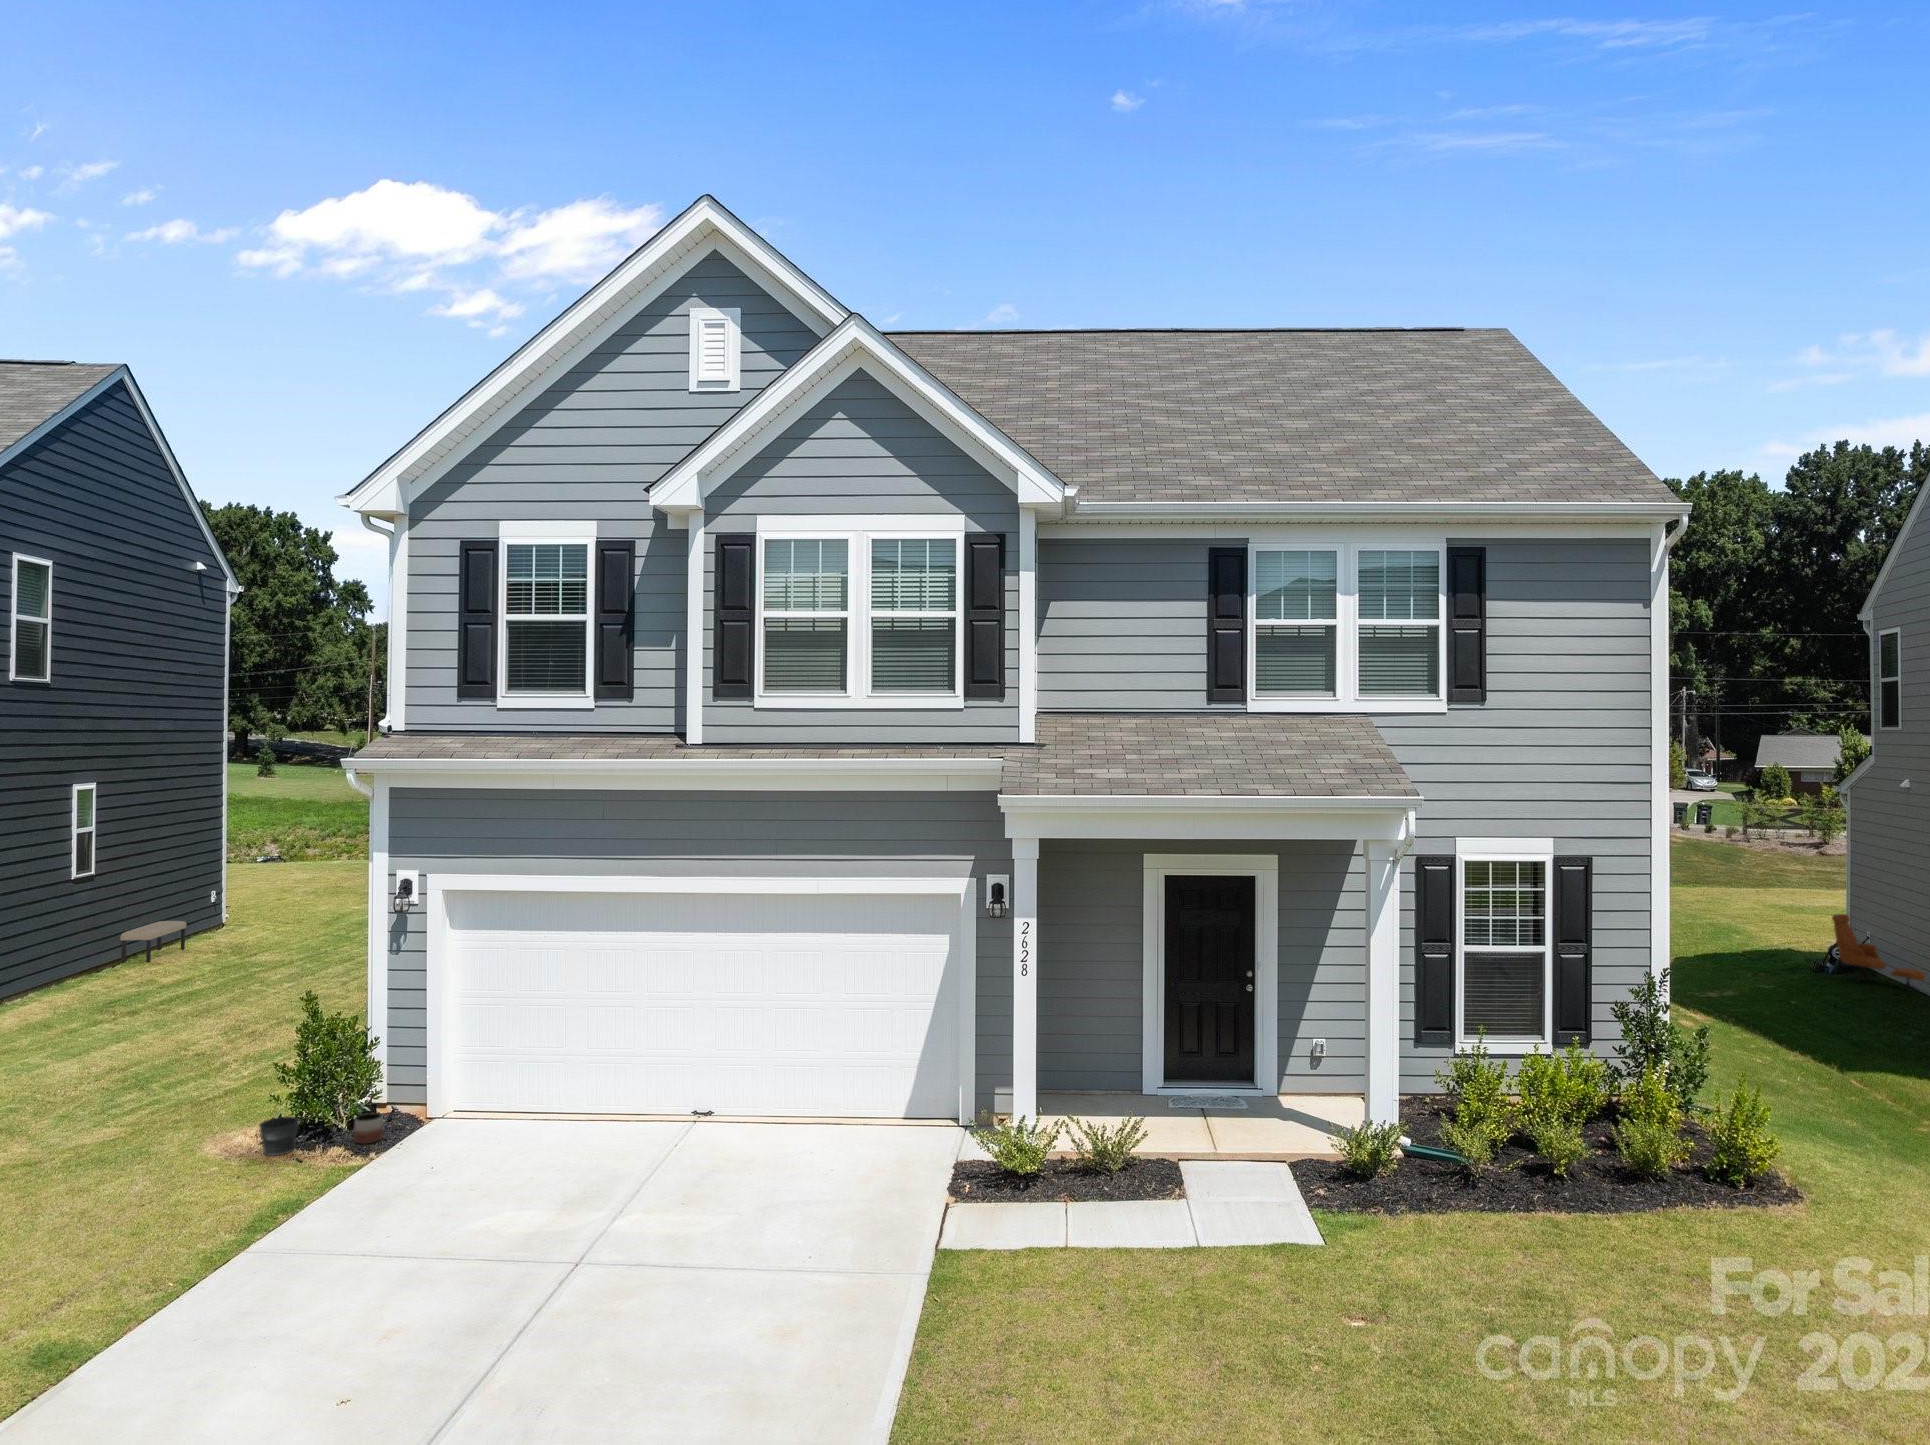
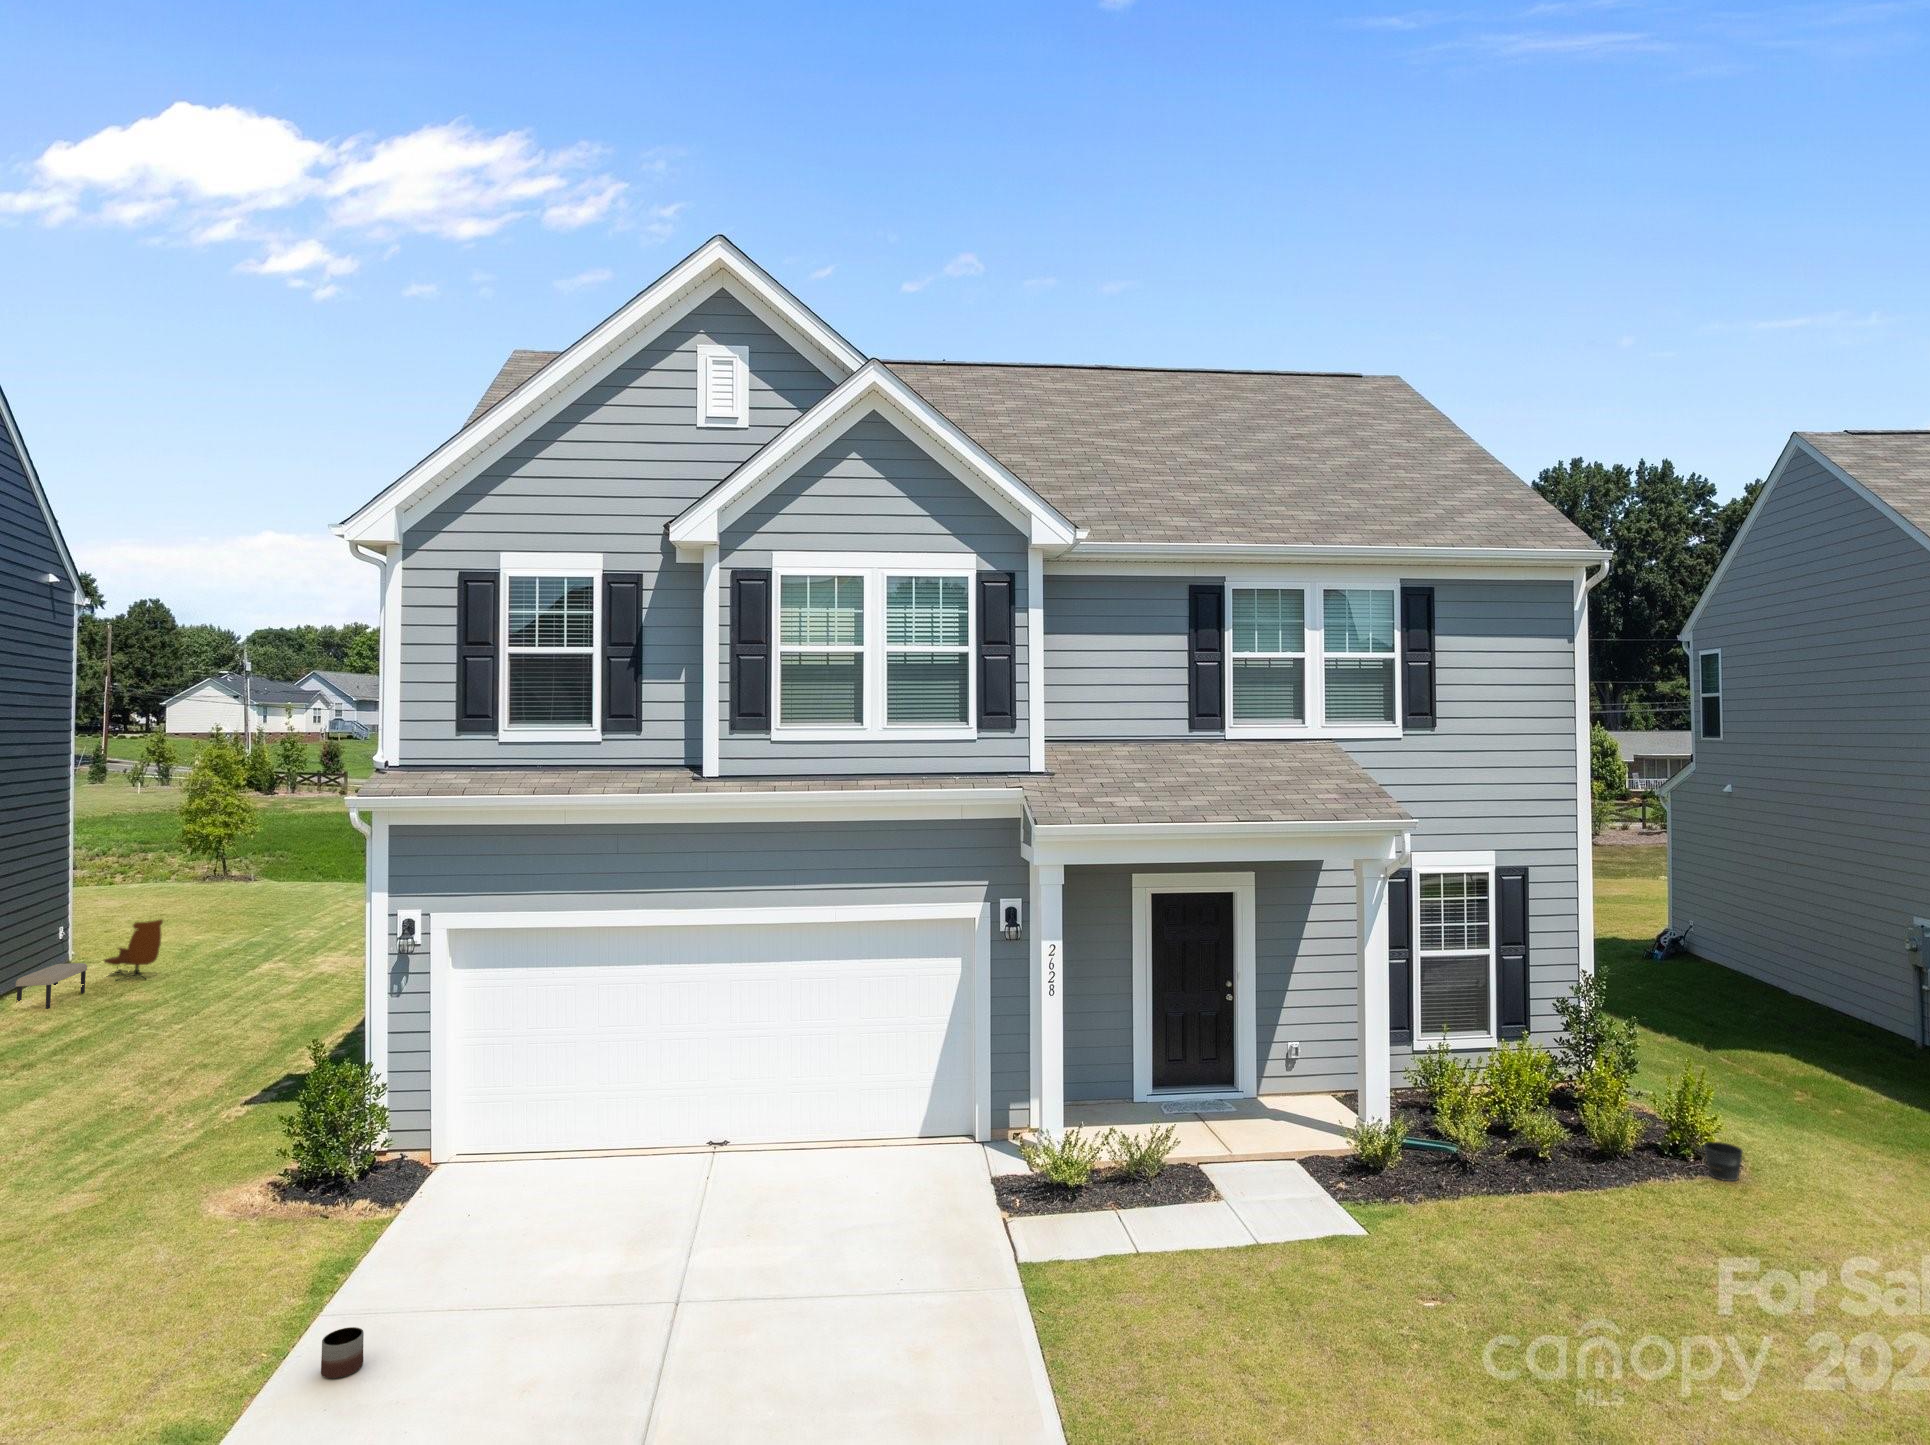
lounge chair: present [1832,914,1925,988] -> present [104,920,163,977]
planter: present [354,1113,383,1144] -> present [321,1327,364,1379]
bucket: present [259,1116,299,1156] -> present [1704,1142,1743,1181]

